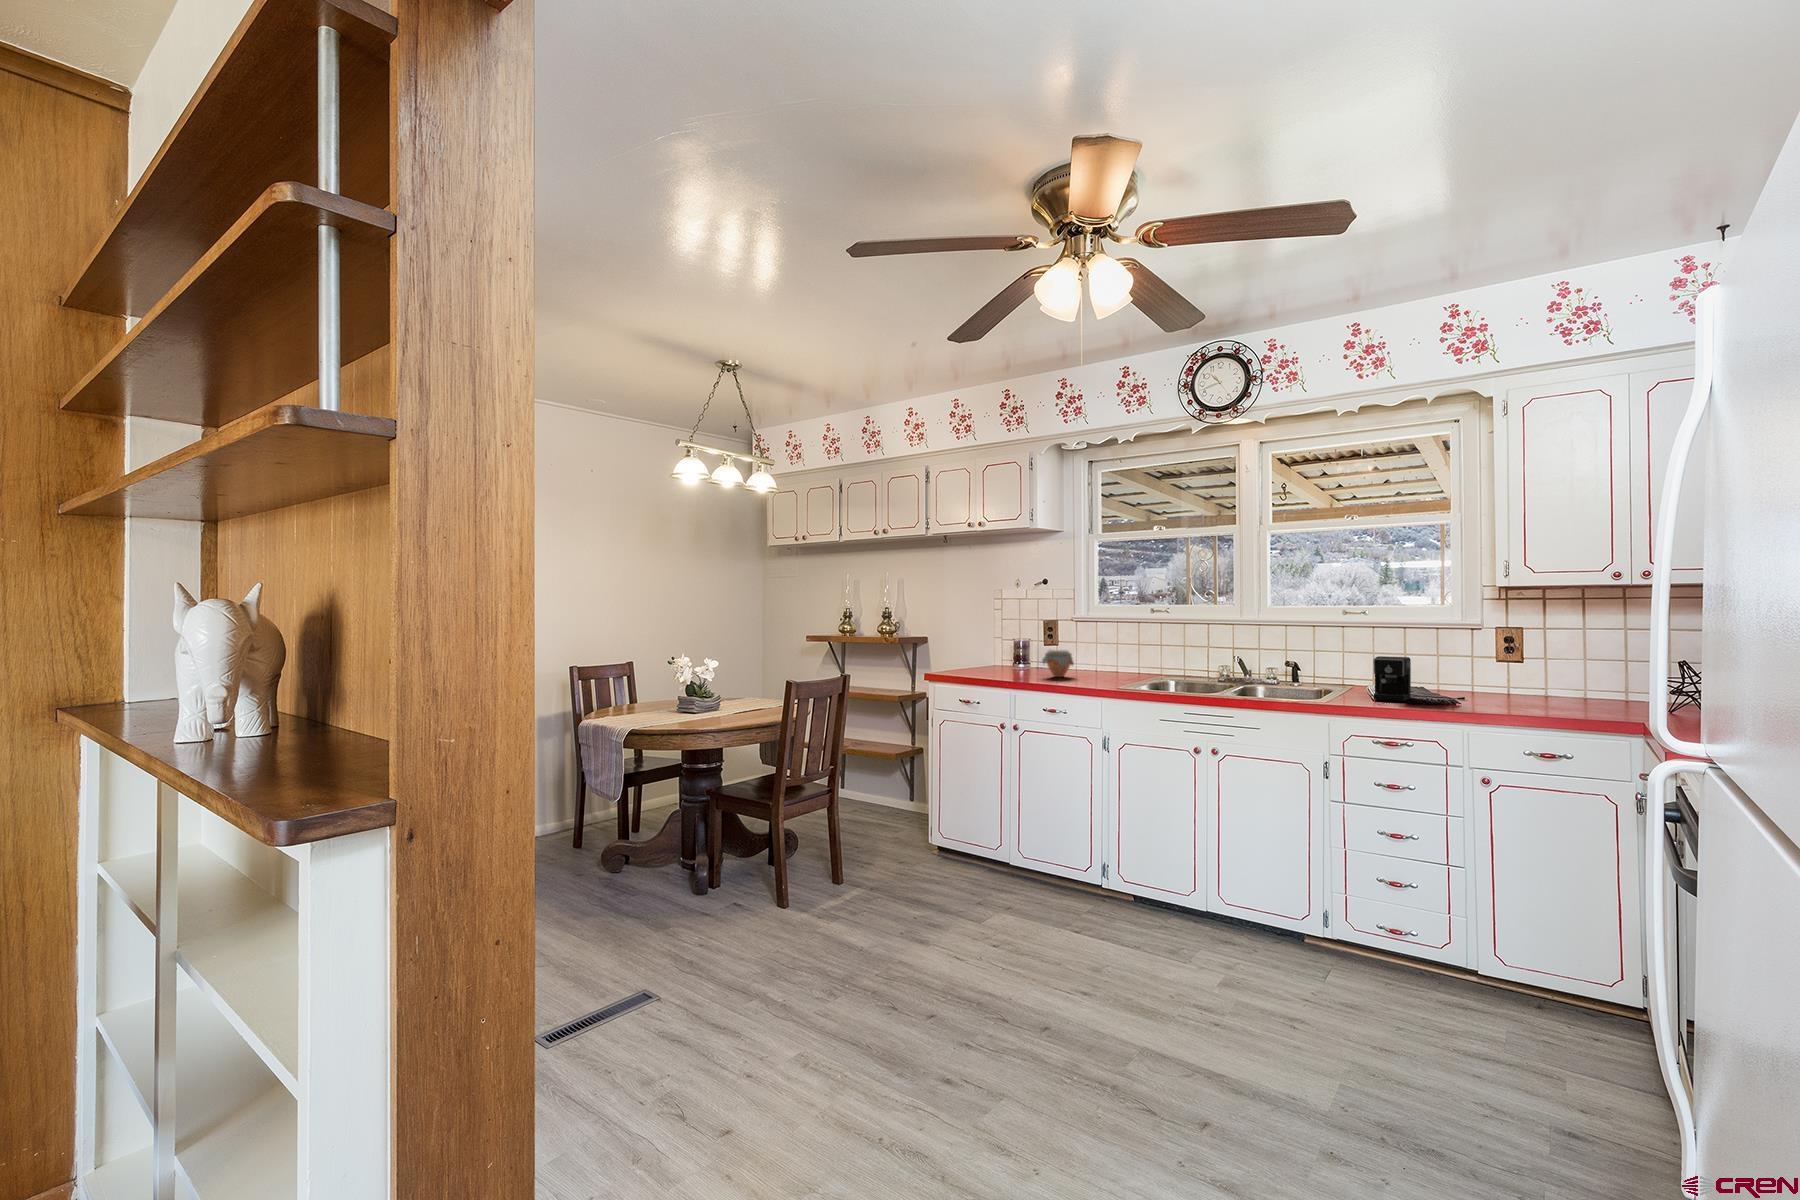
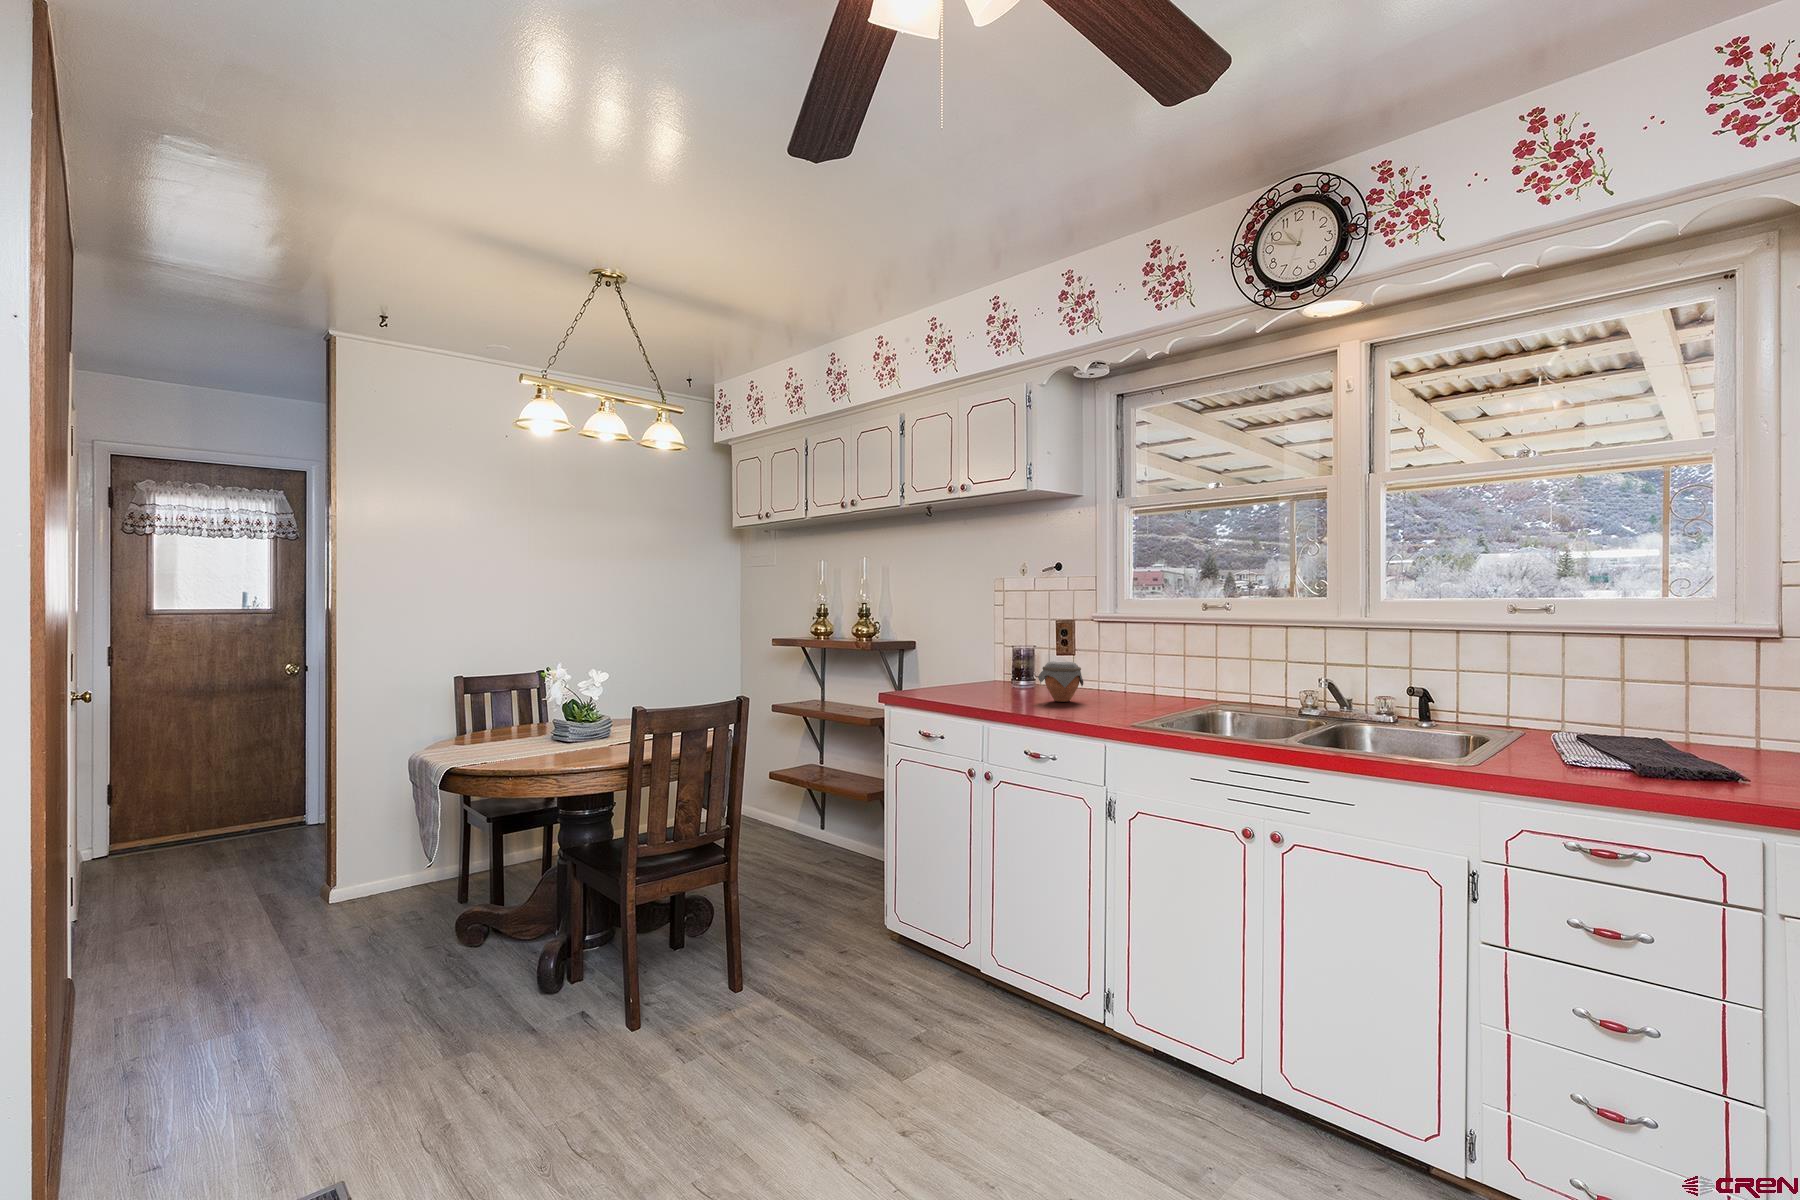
coffee maker: present [1373,656,1465,701] -> none [1570,685,1757,770]

